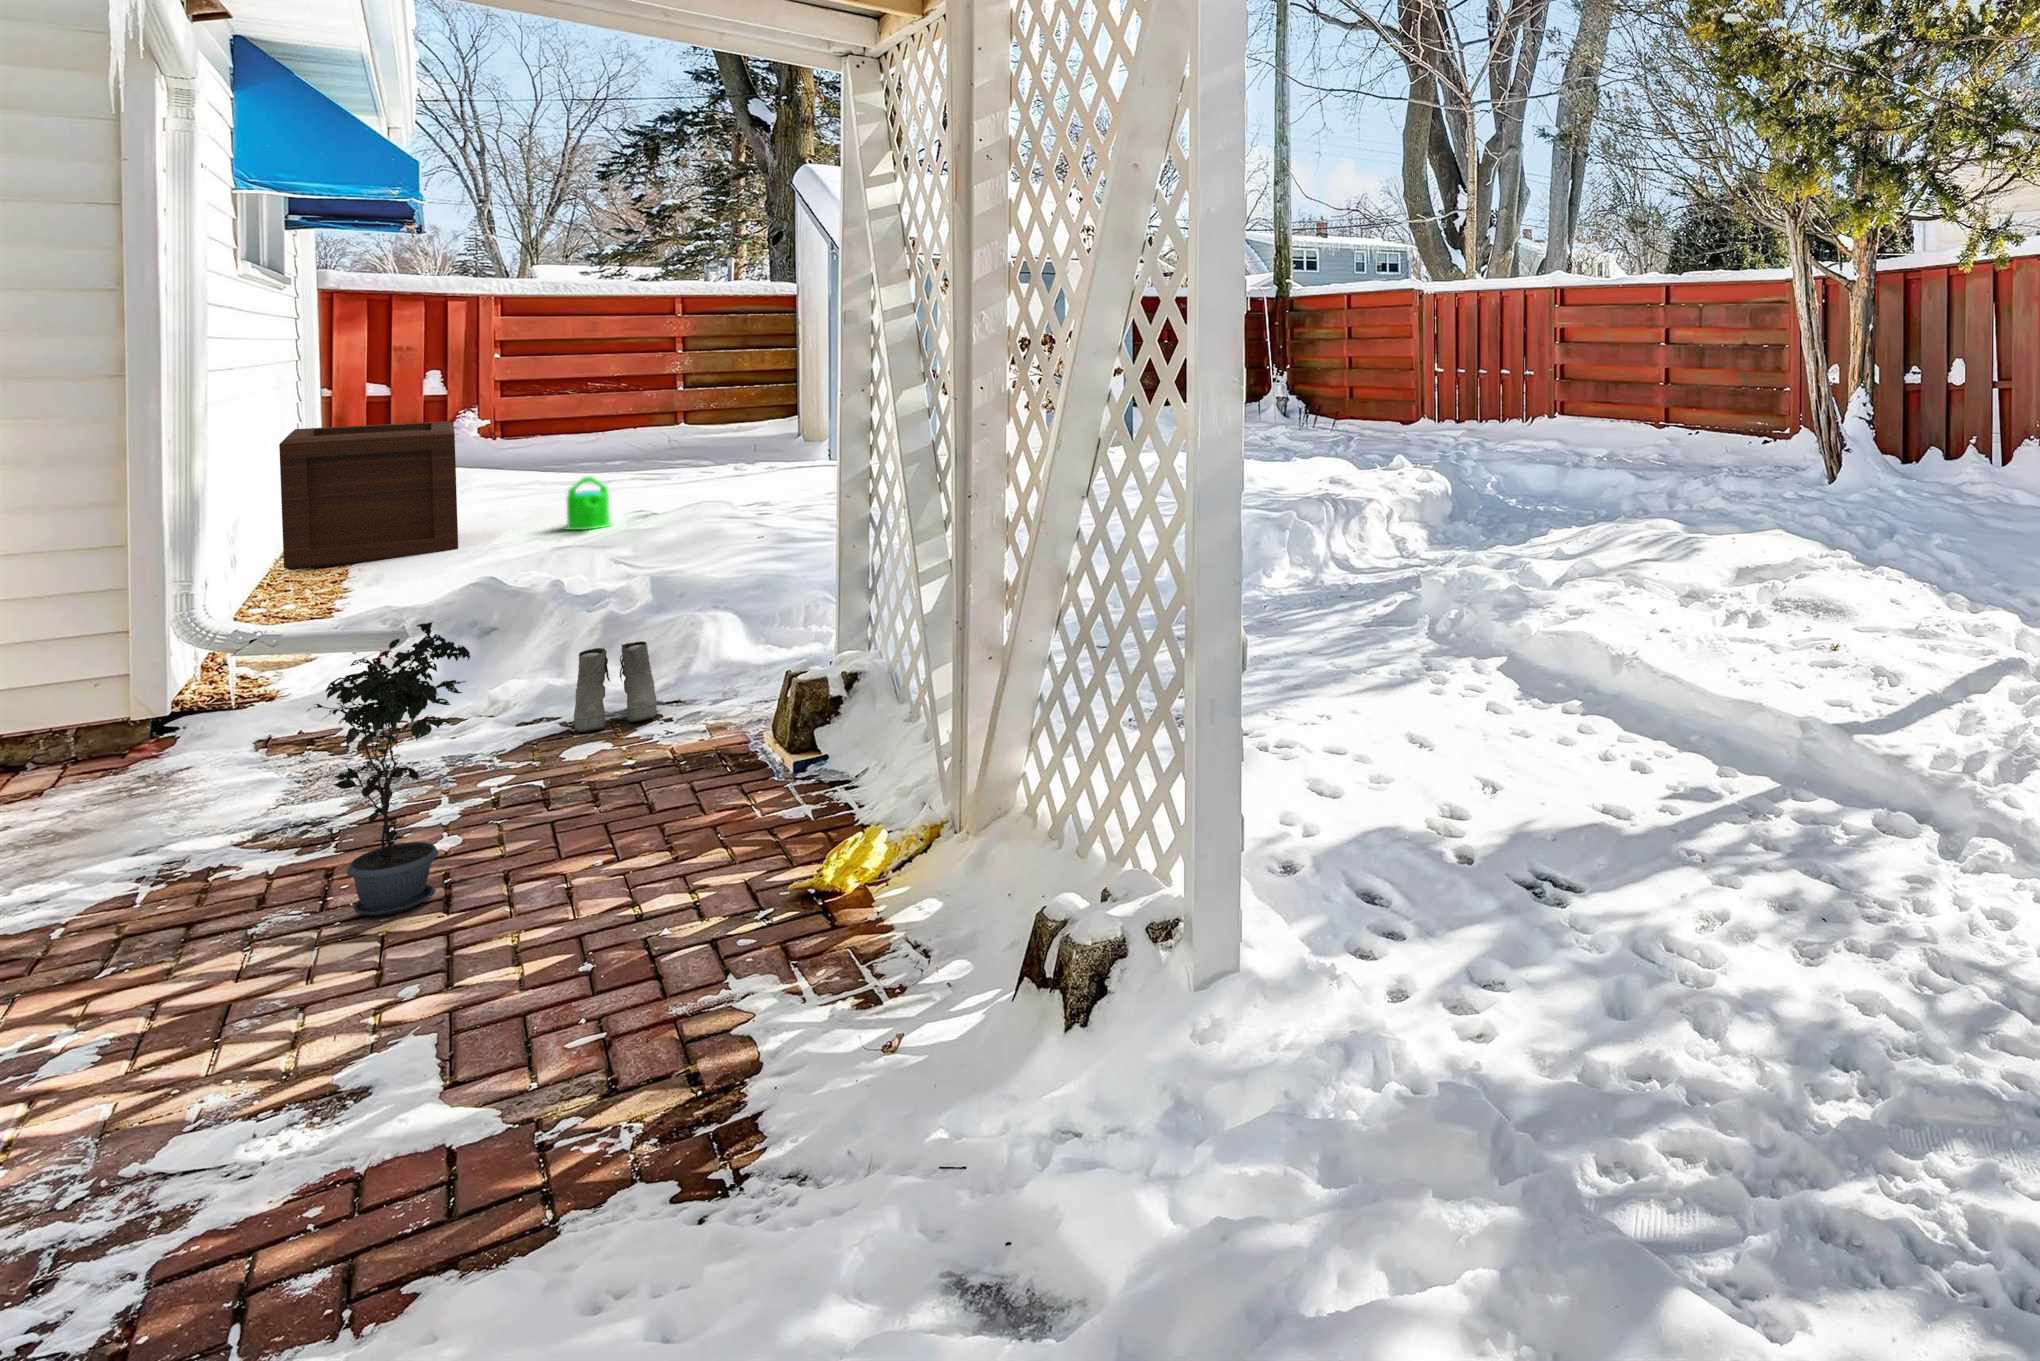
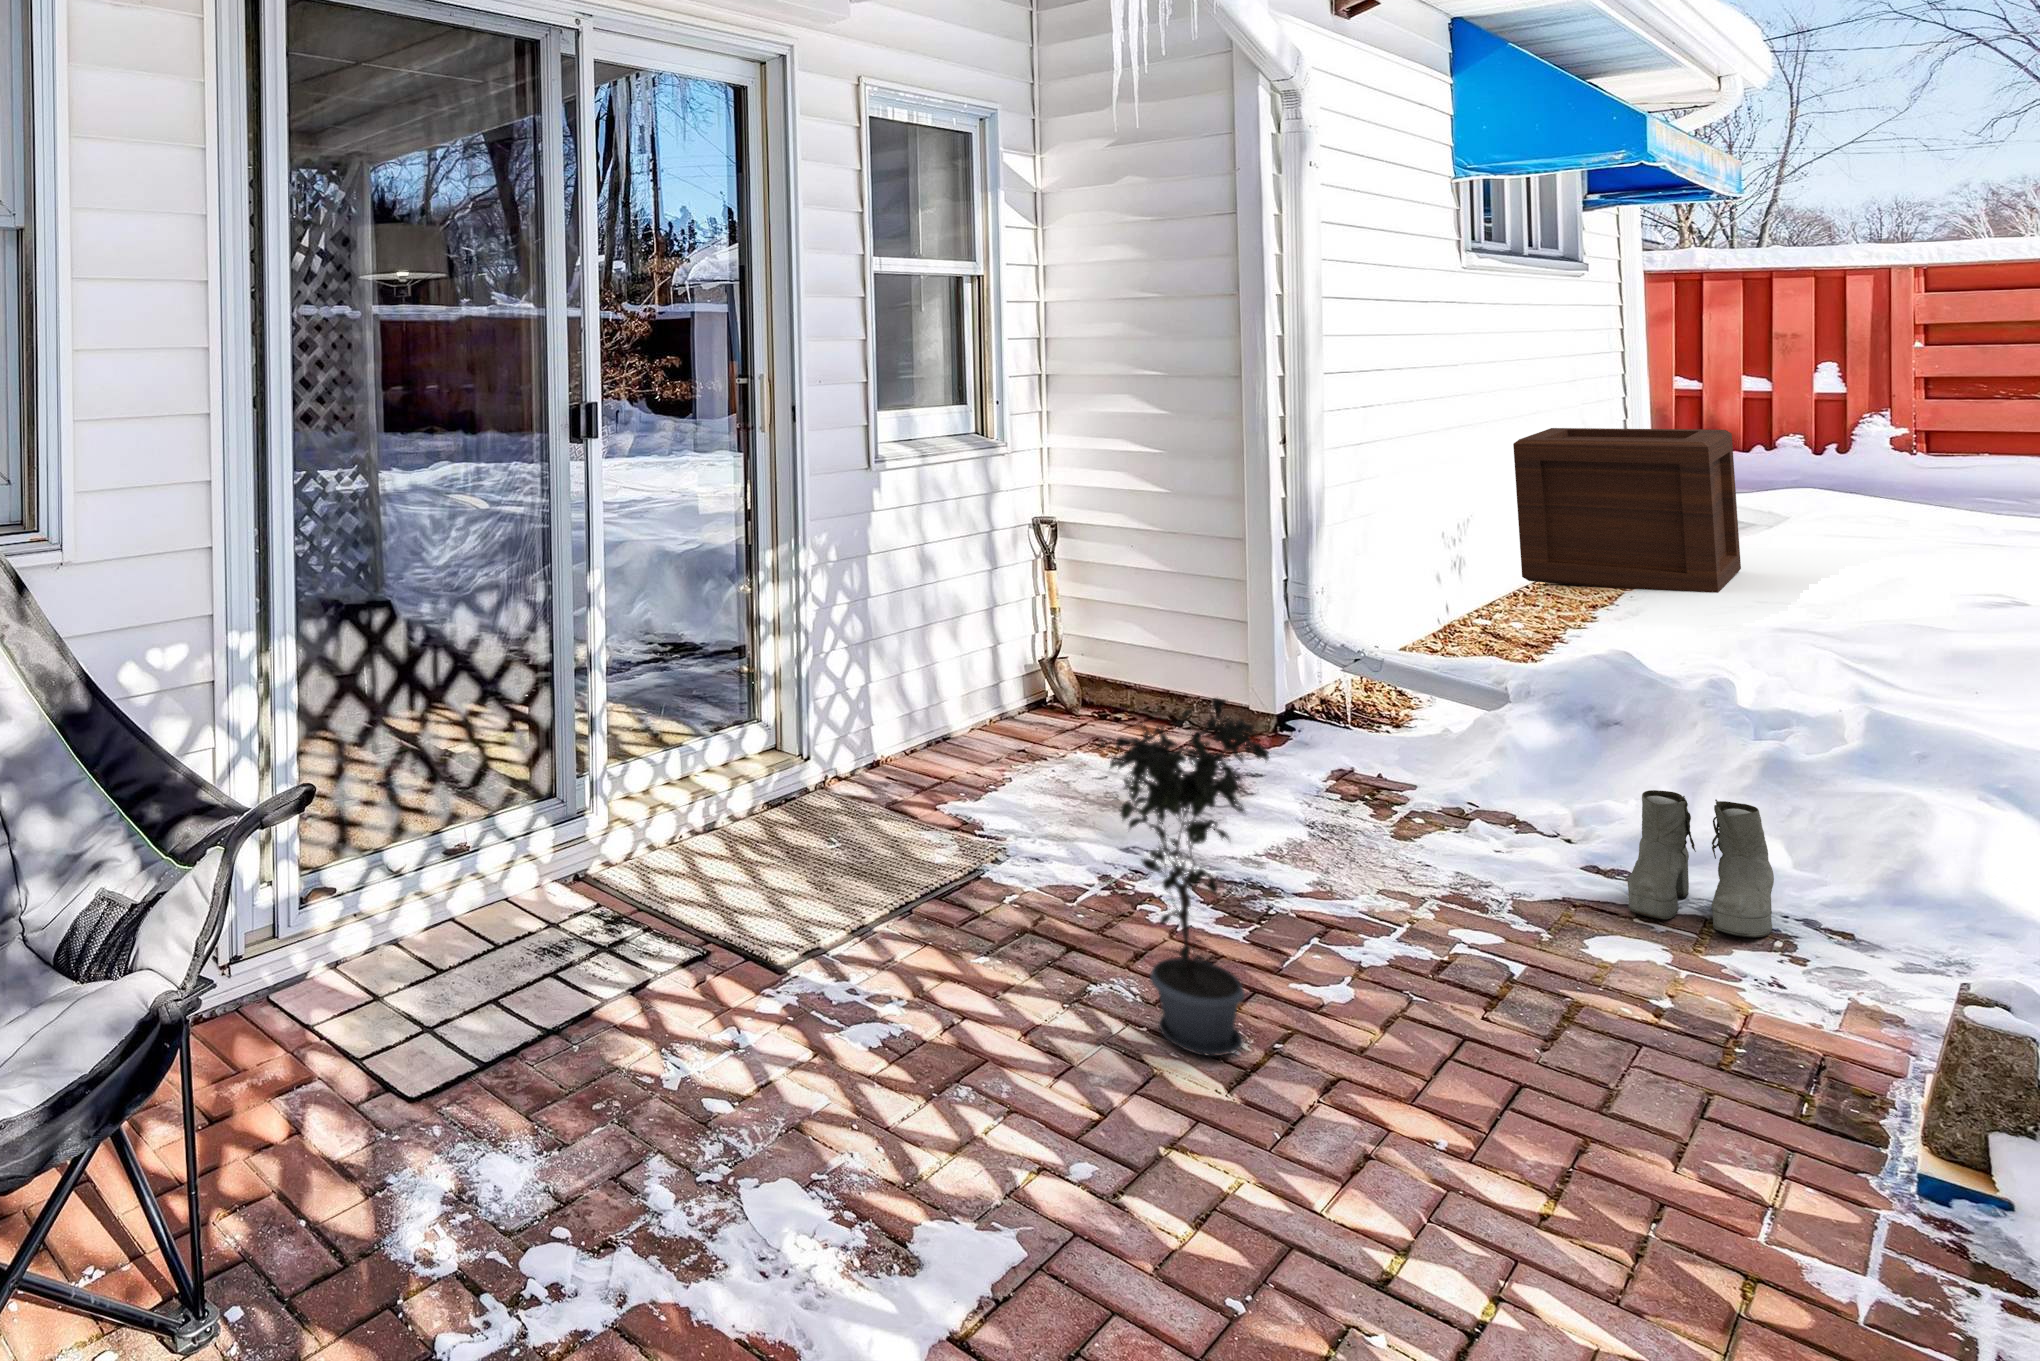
watering can: present [567,477,611,530] -> none [1856,524,1943,603]

